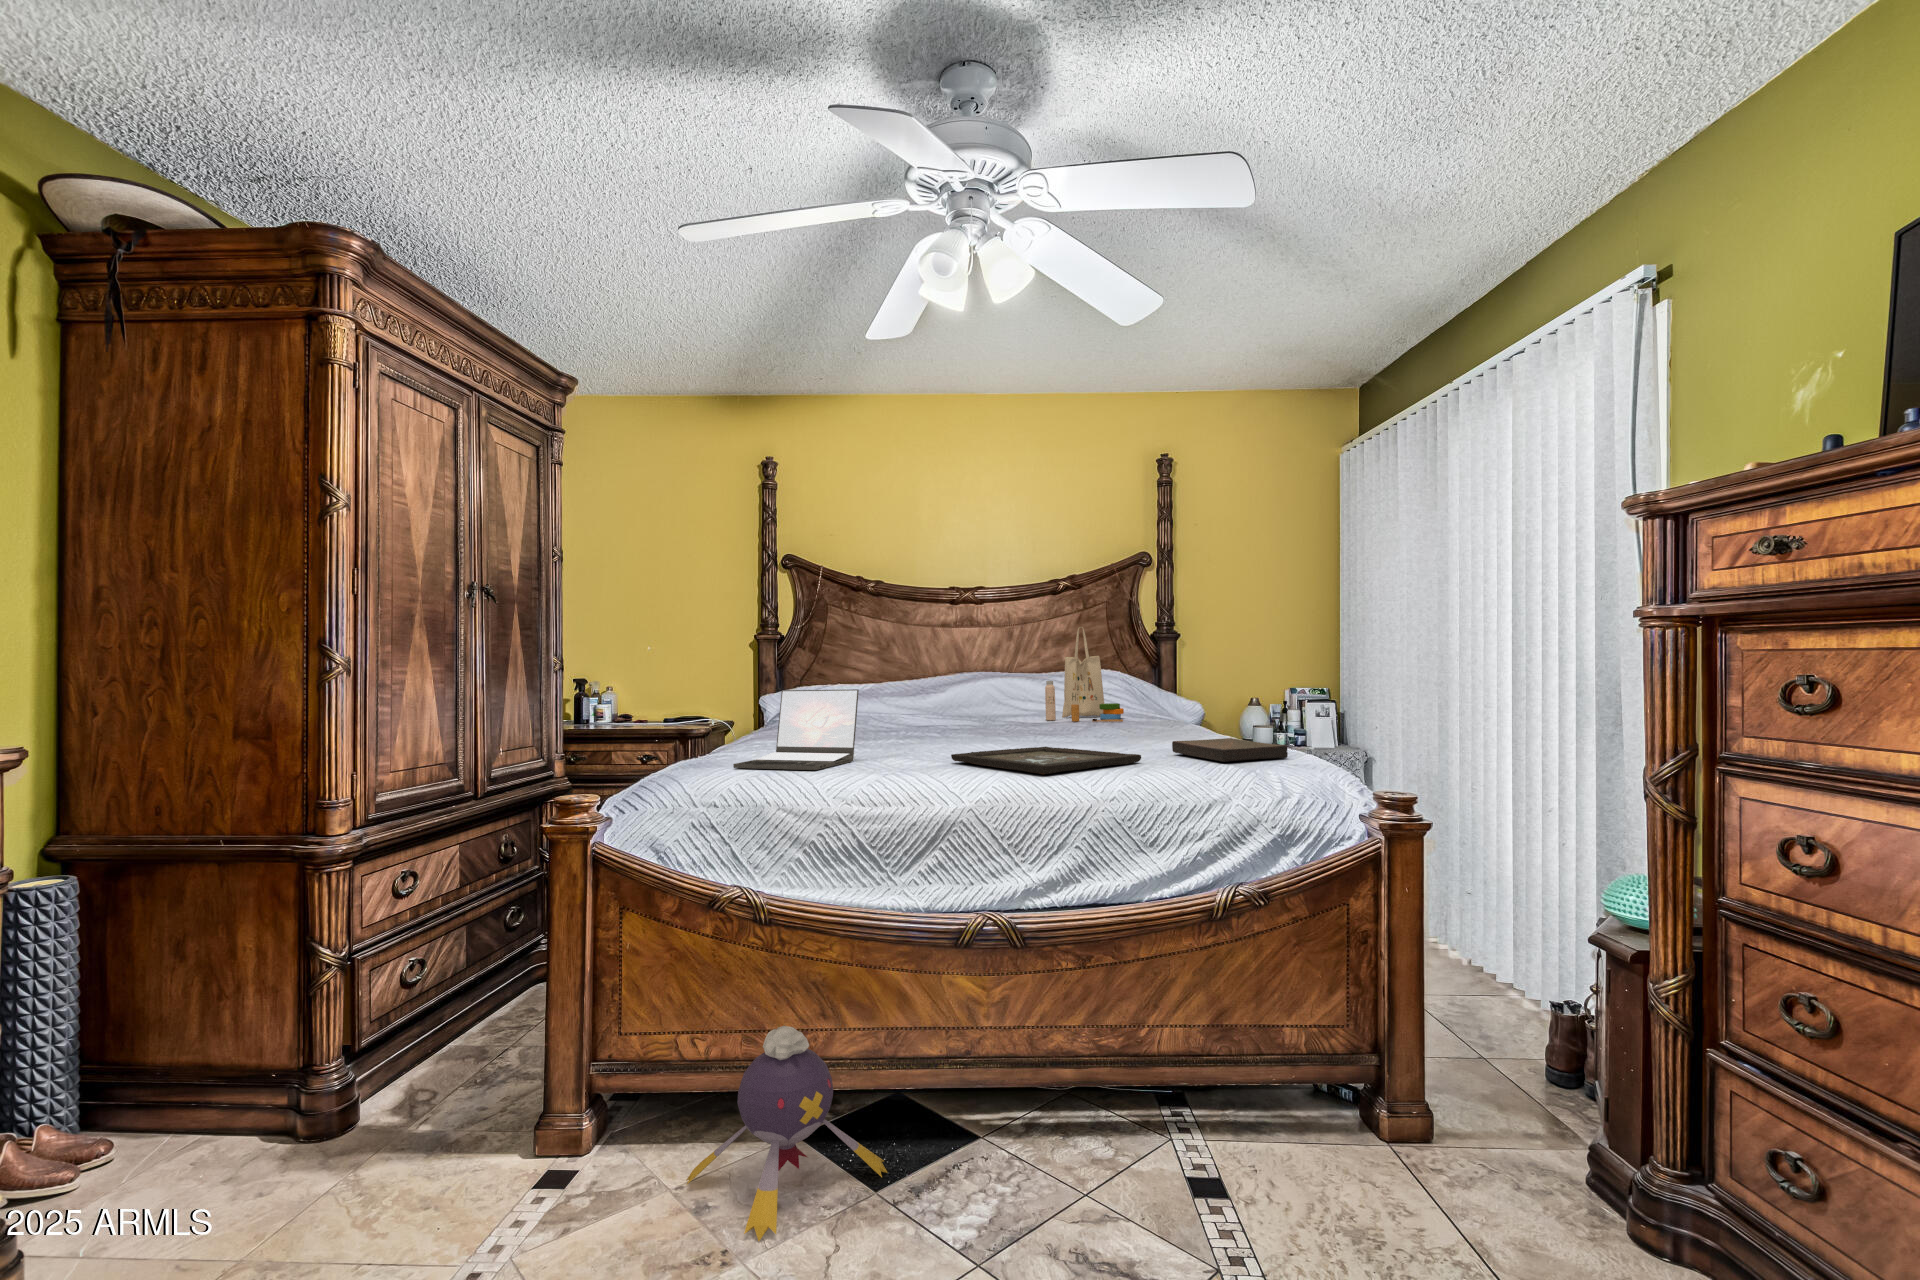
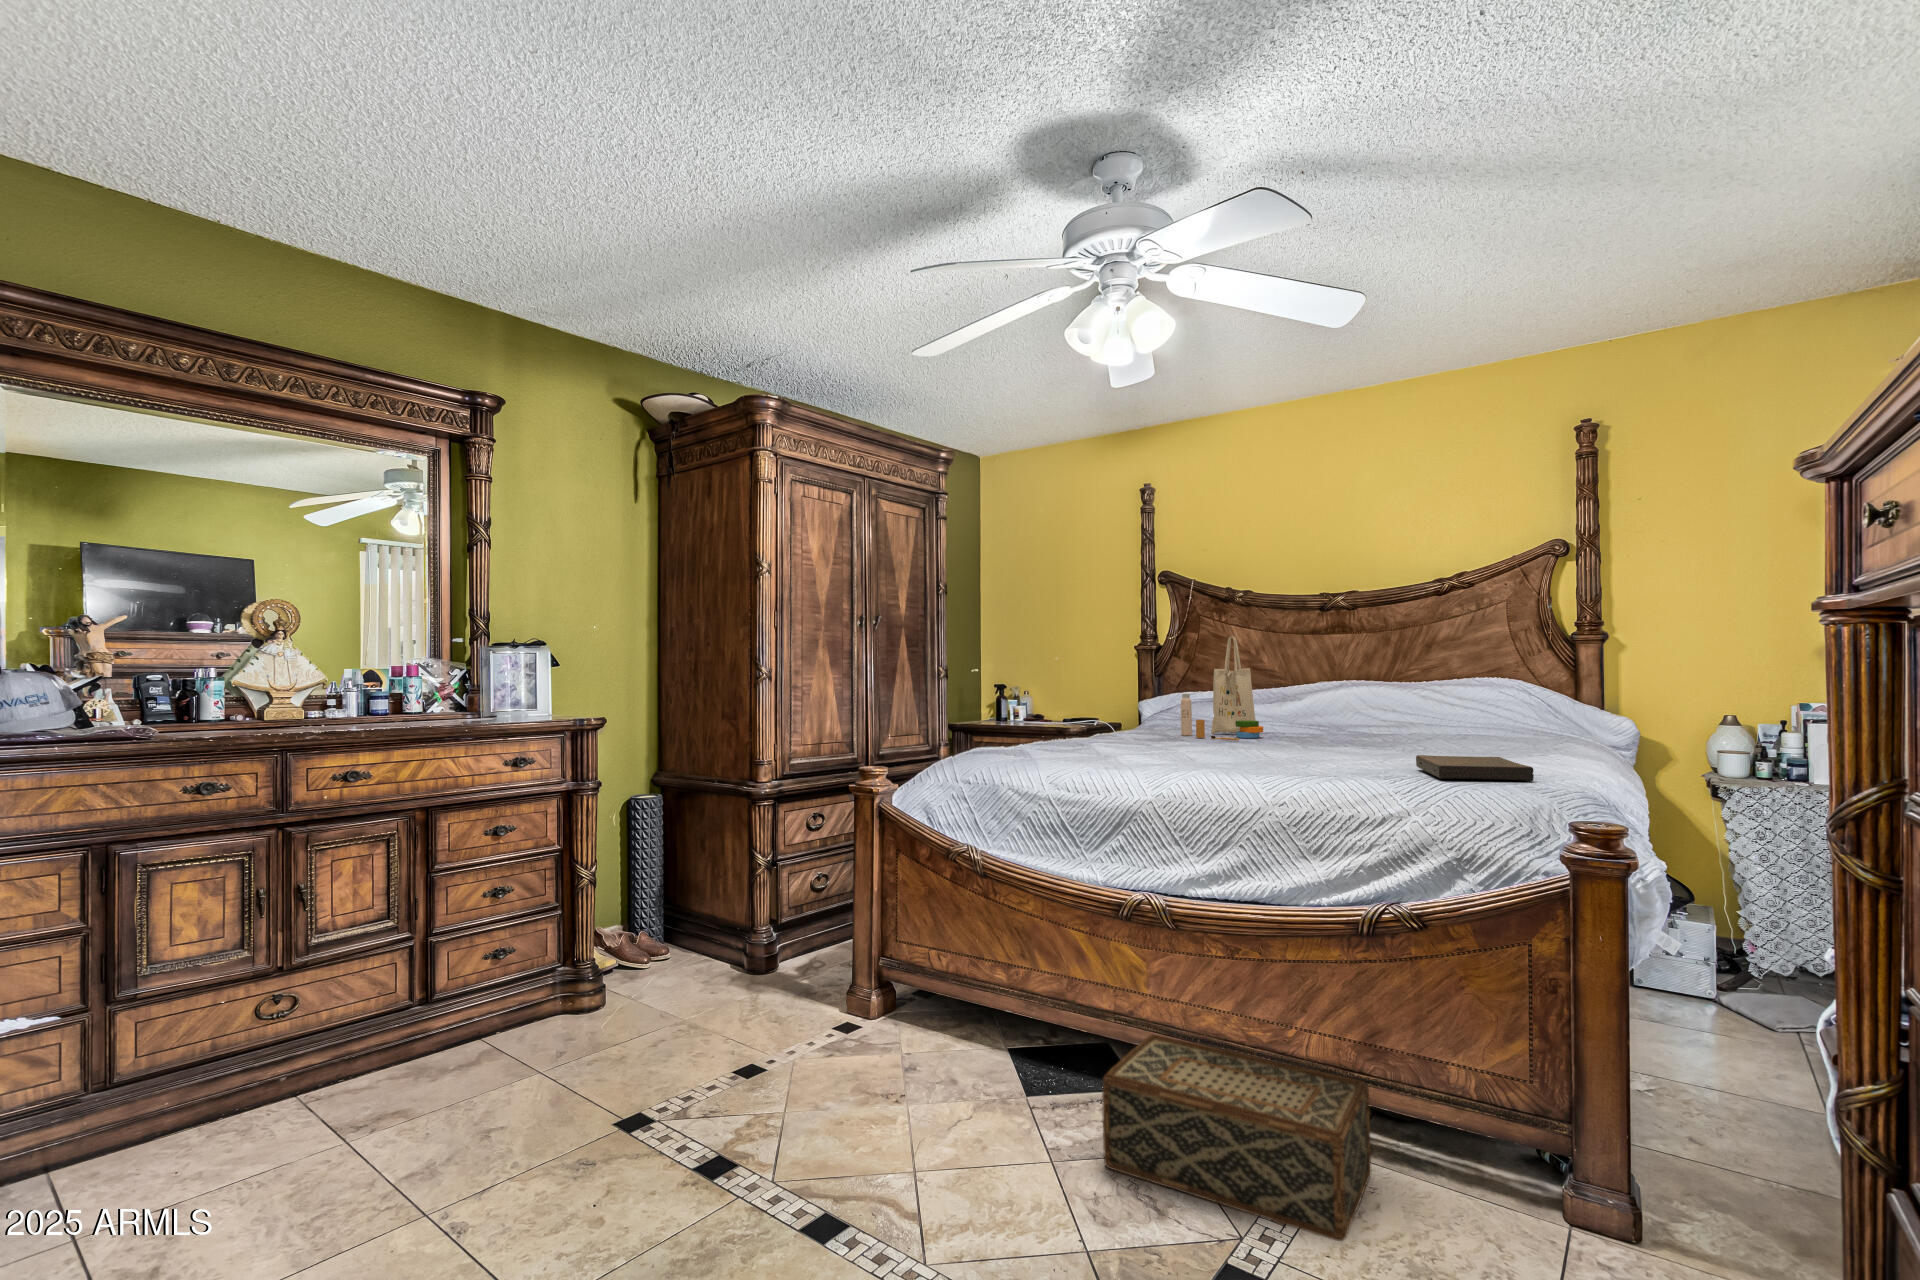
tote bag: present [1045,627,1124,722] -> present [1181,636,1263,741]
laptop: present [733,689,859,770] -> none [1010,690,1119,758]
tray: present [951,747,1141,774] -> none [1182,753,1356,774]
plush toy: present [687,1026,887,1241] -> none [911,957,1057,1109]
woven basket: none [997,1062,1266,1238] -> present [1102,1034,1371,1241]

